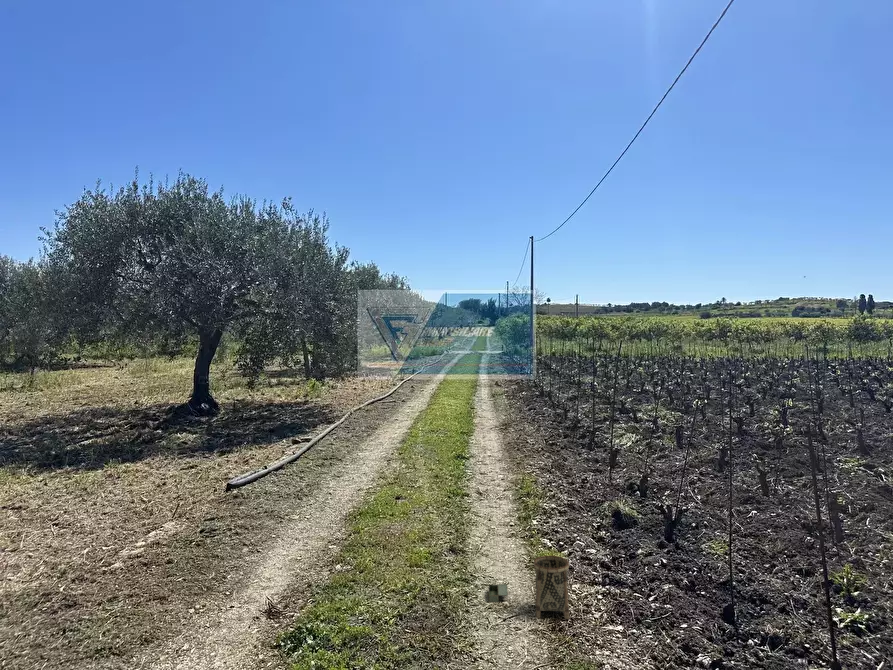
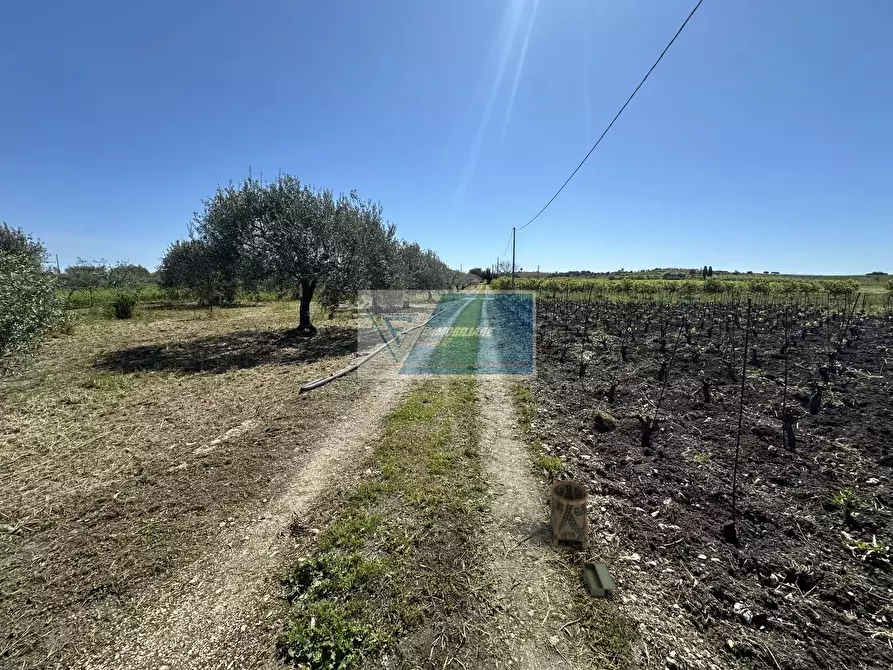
toolbox: present [487,584,508,602] -> present [583,562,616,596]

